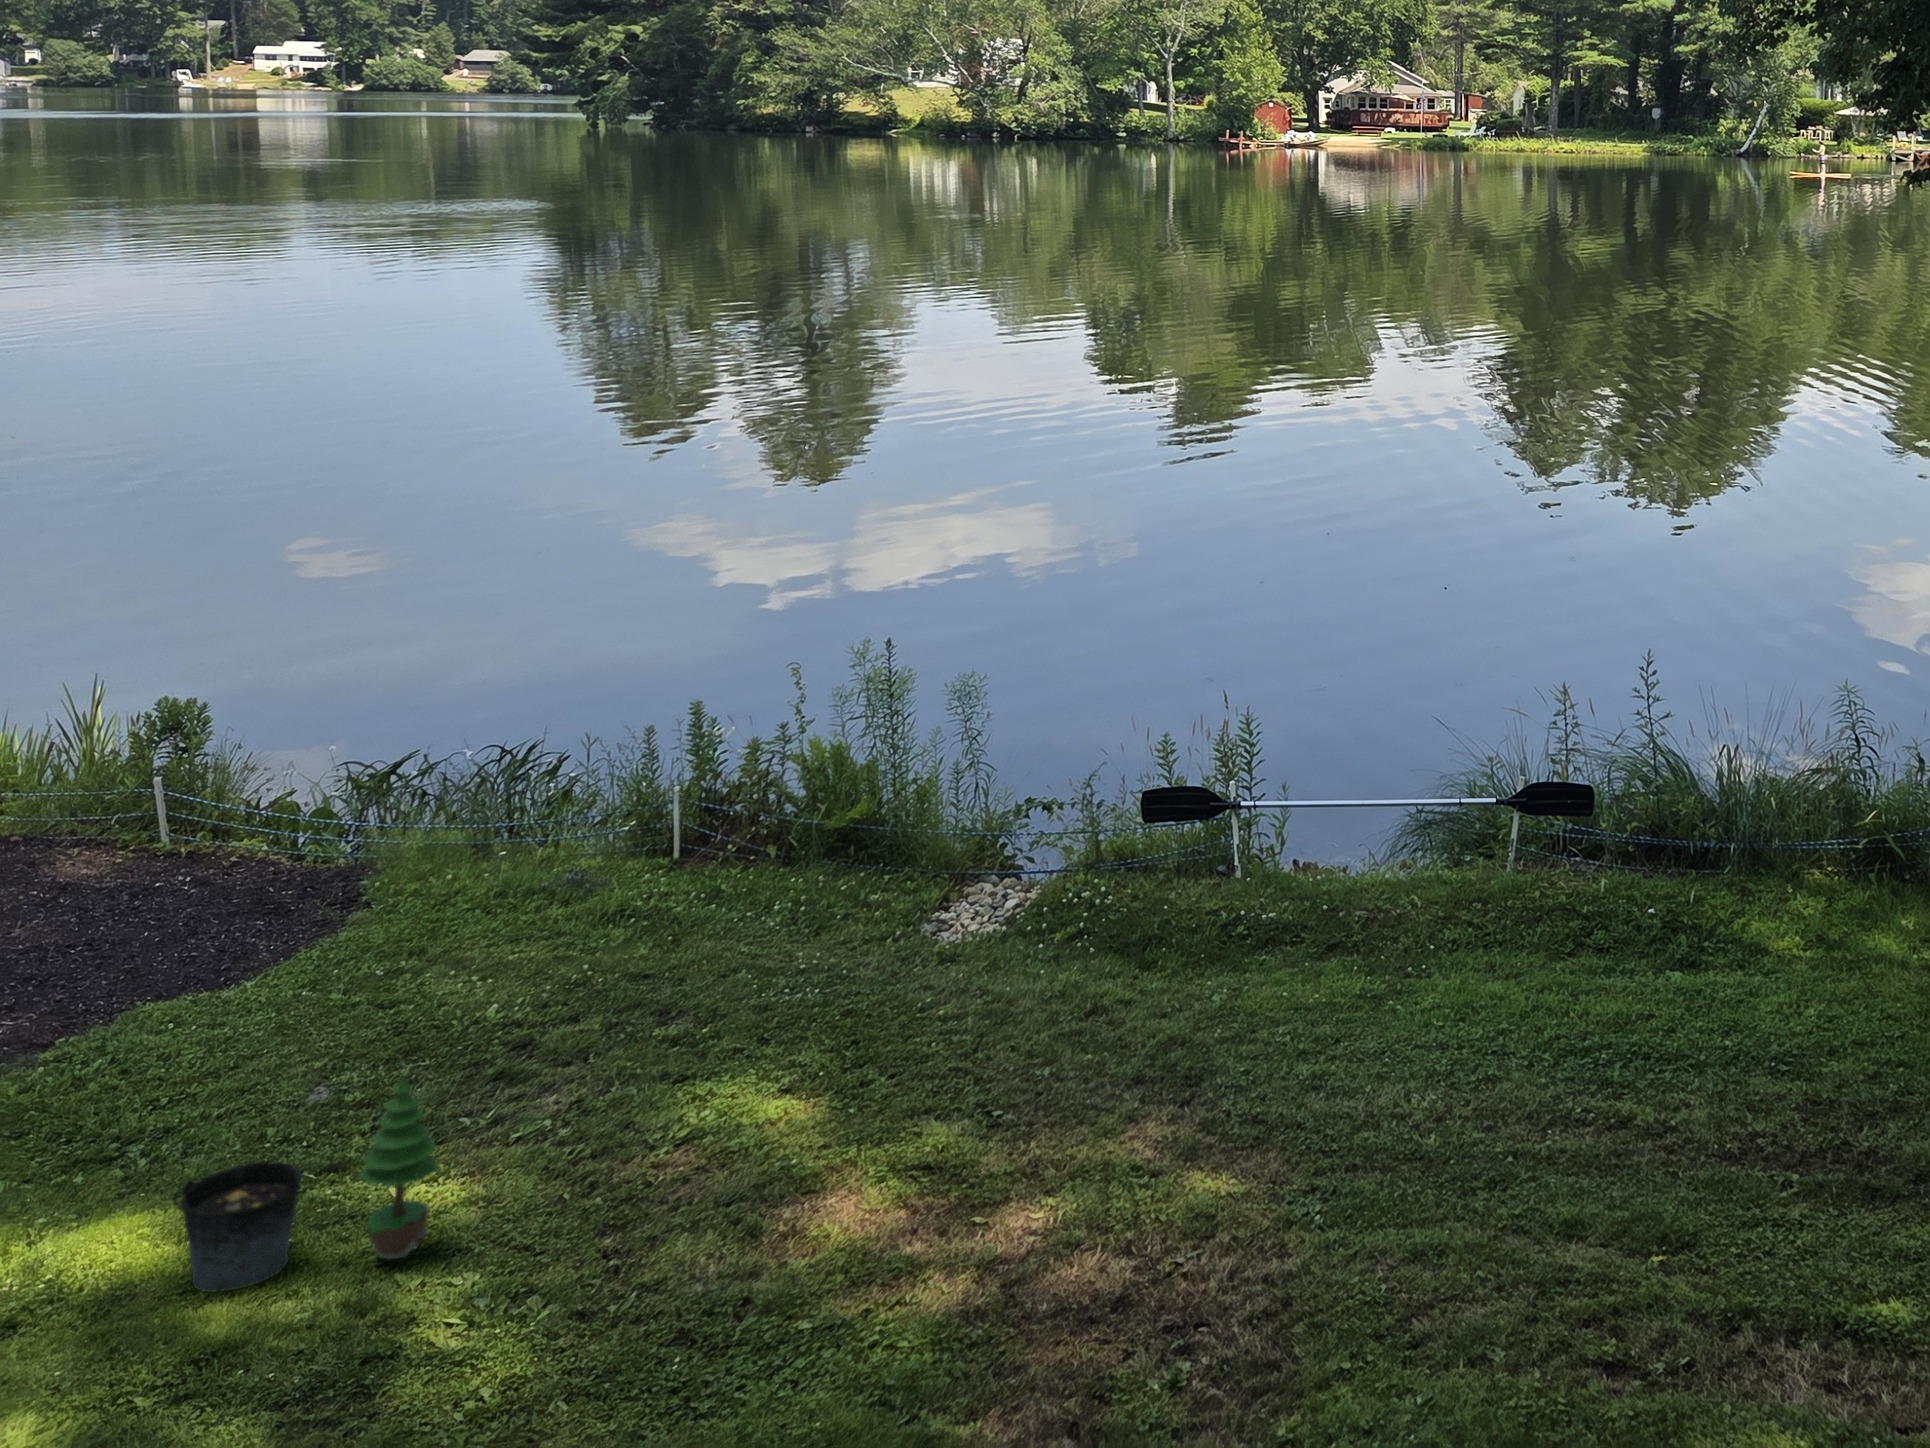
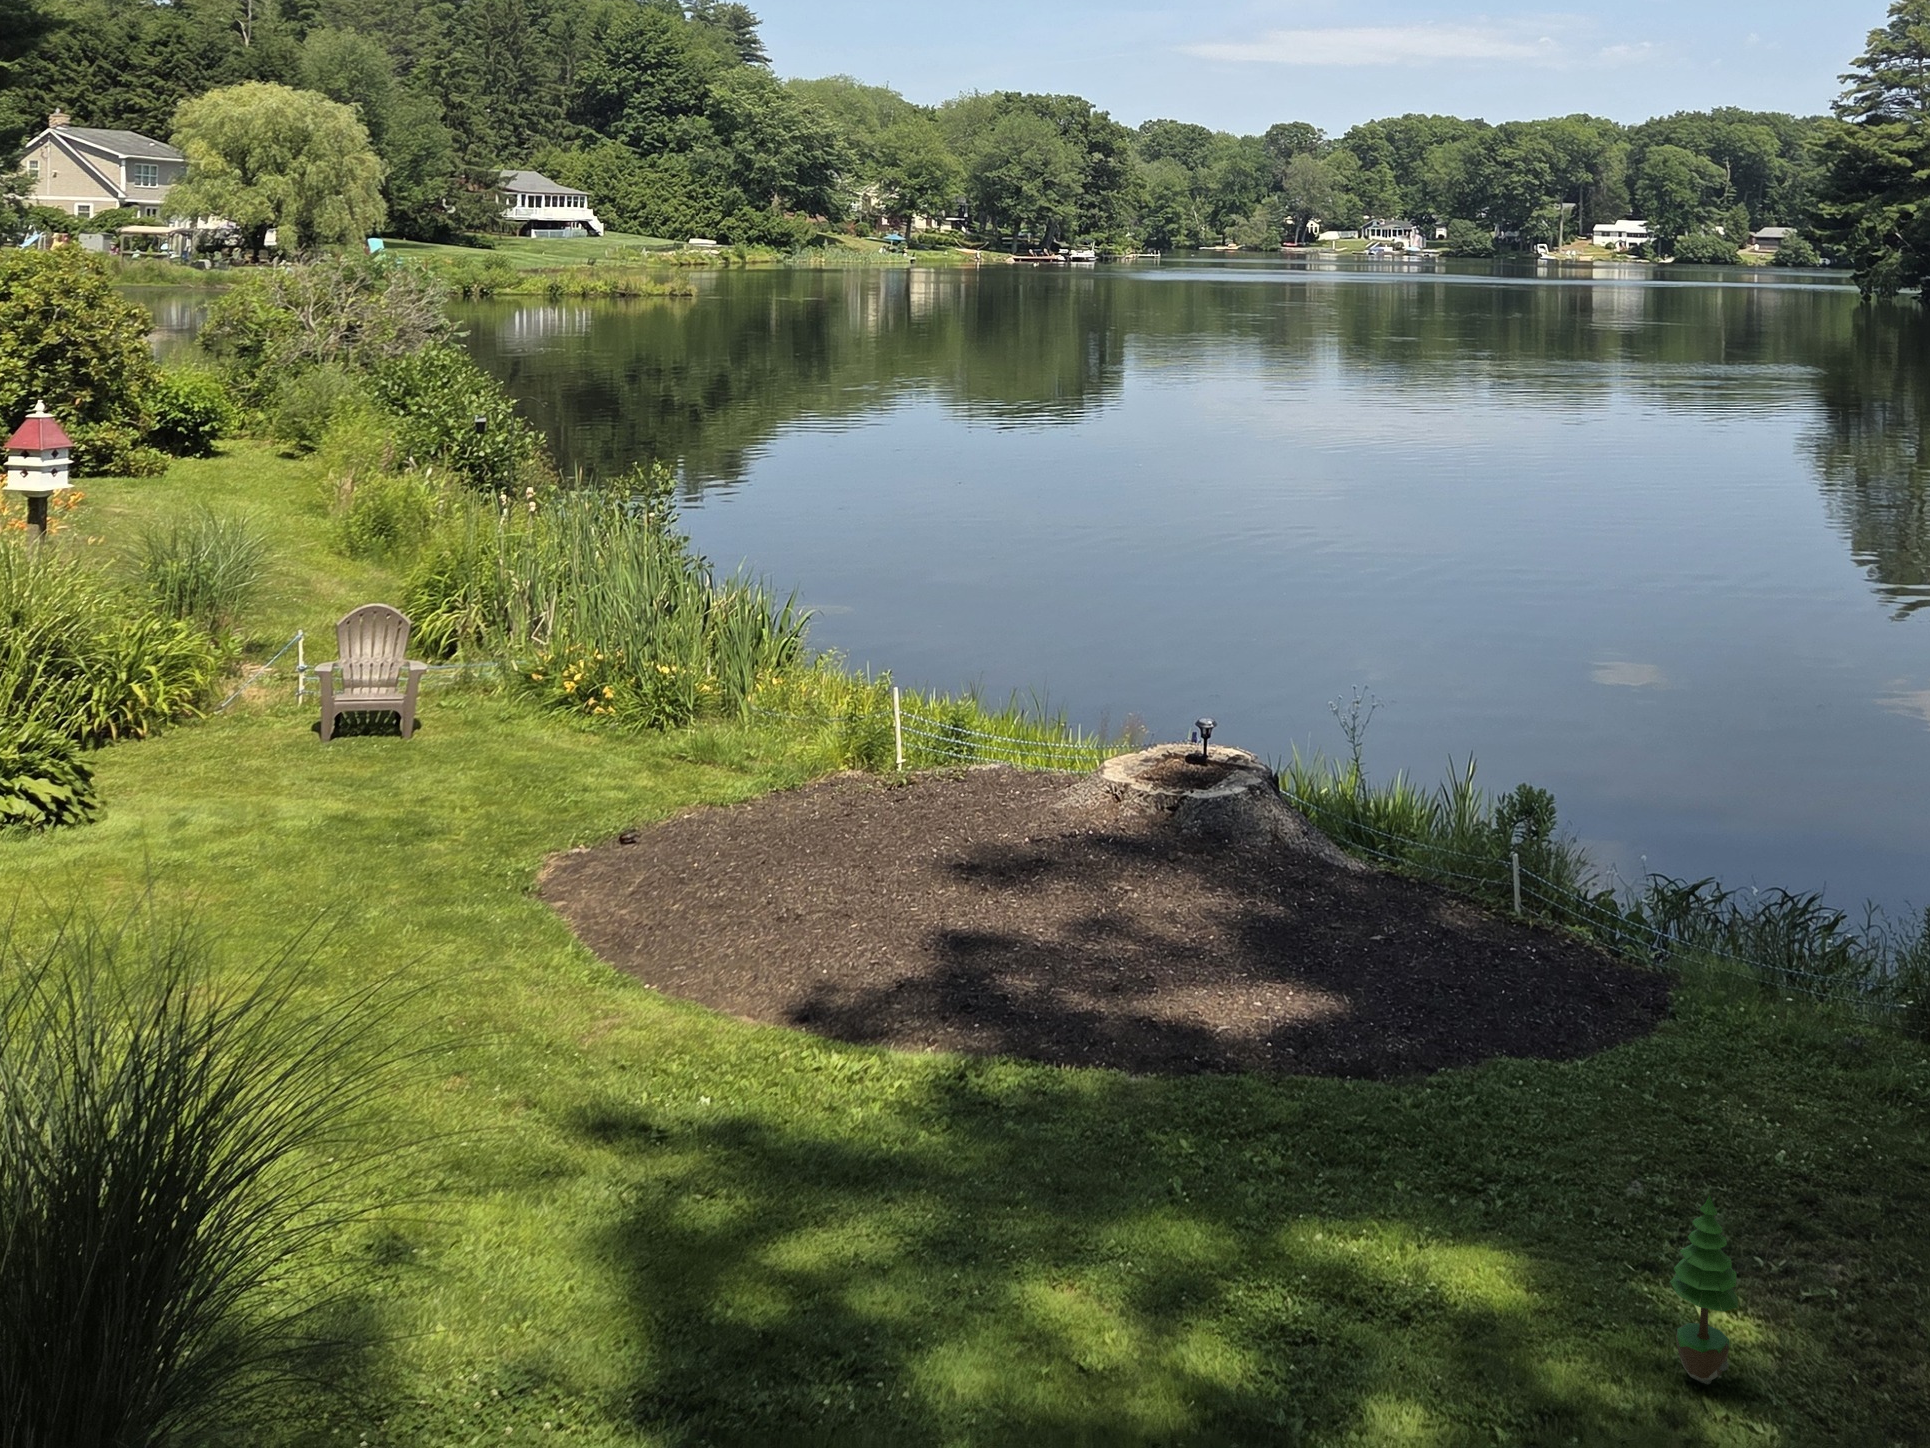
bucket: present [173,1162,302,1292] -> none [1526,1228,1624,1353]

